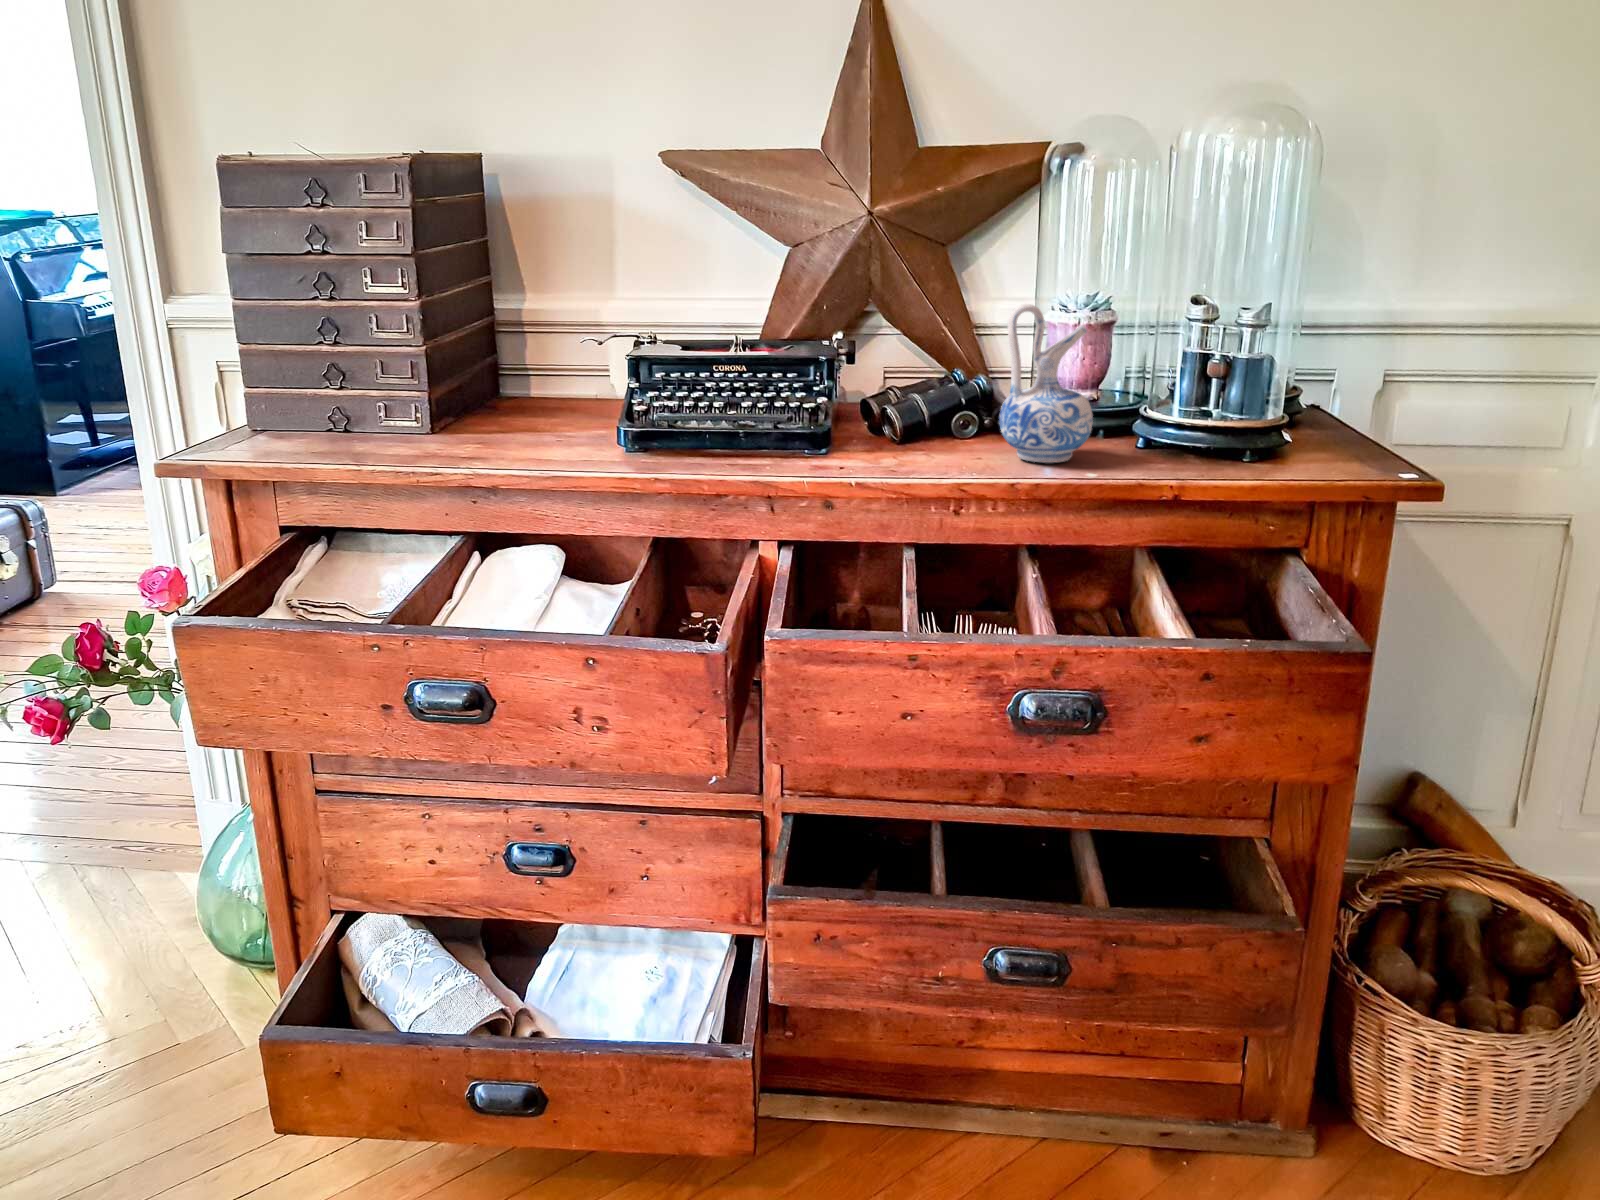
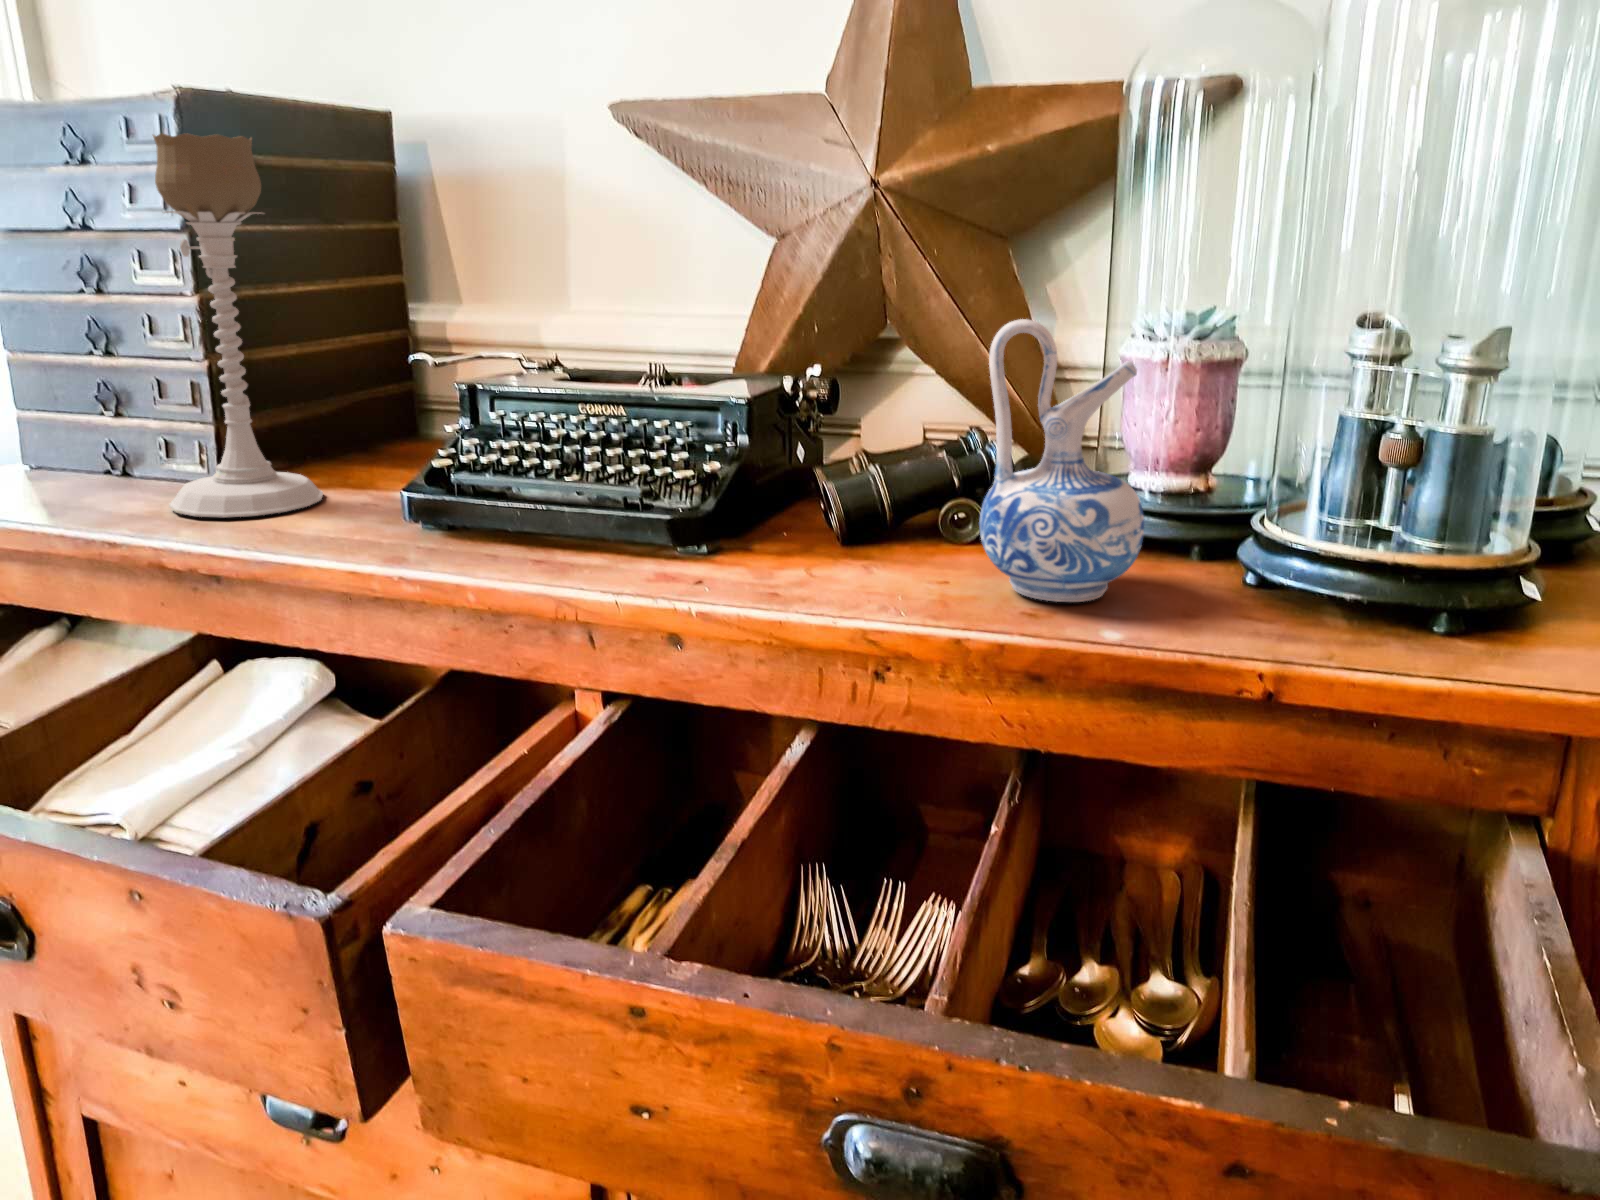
candle holder: none [425,193,527,453] -> present [153,134,323,517]

